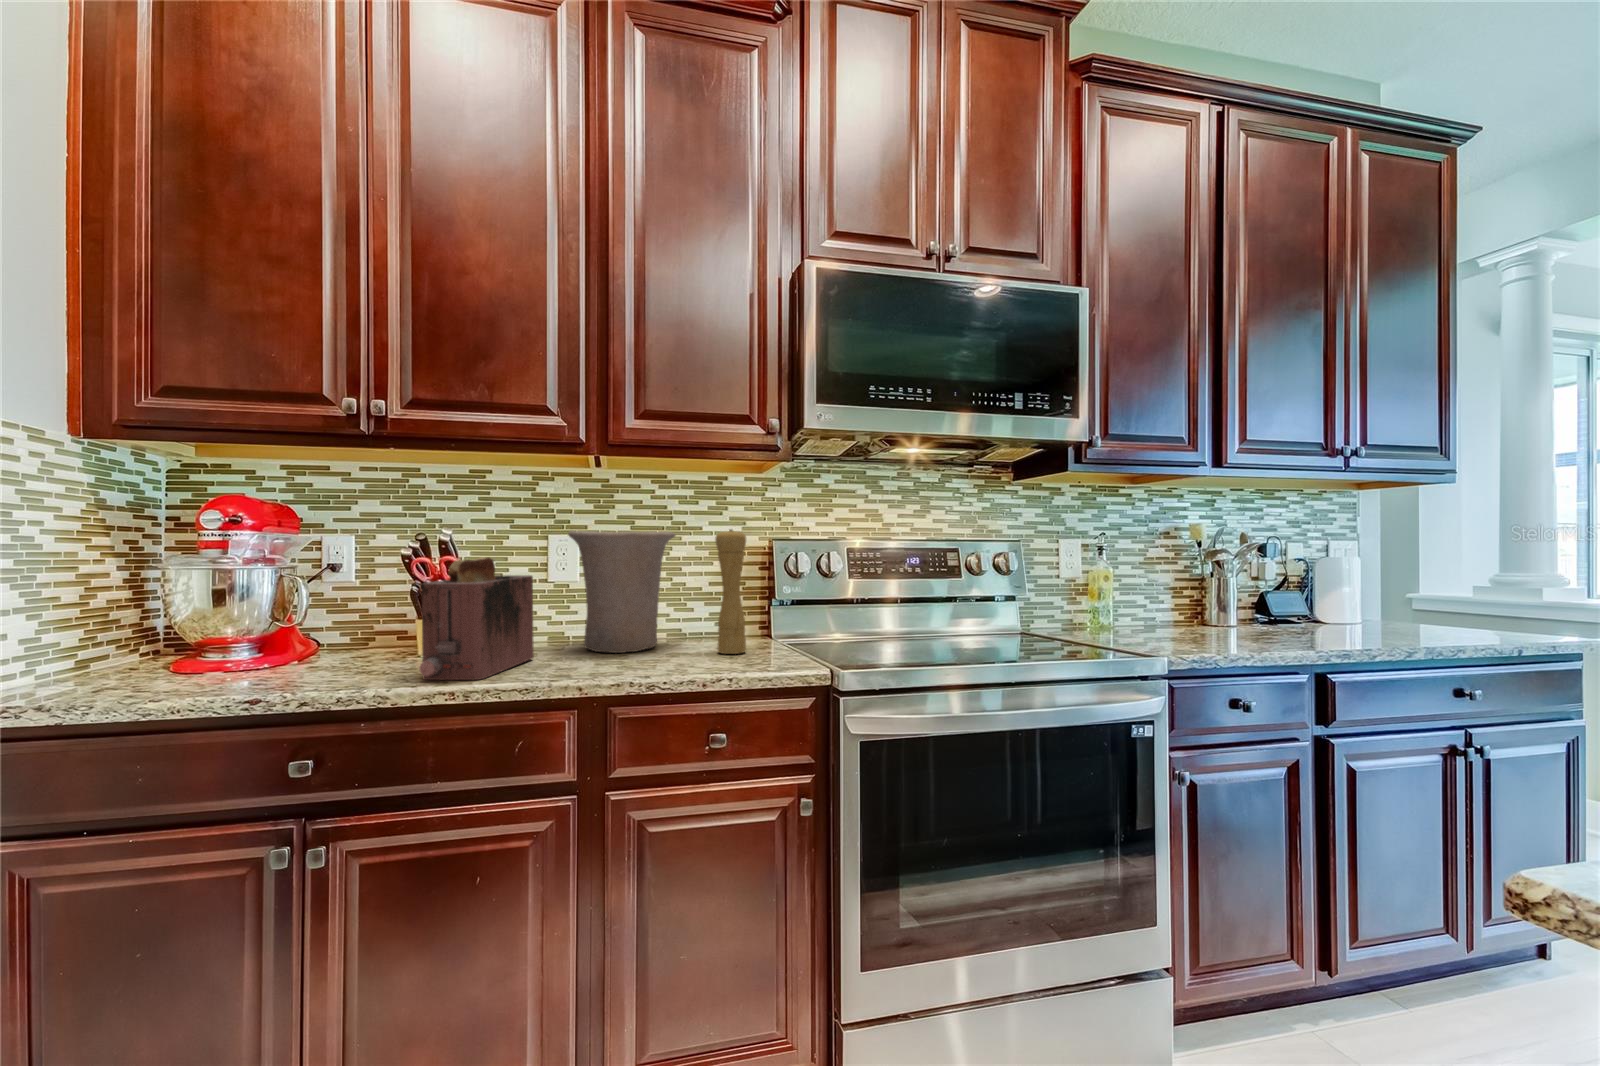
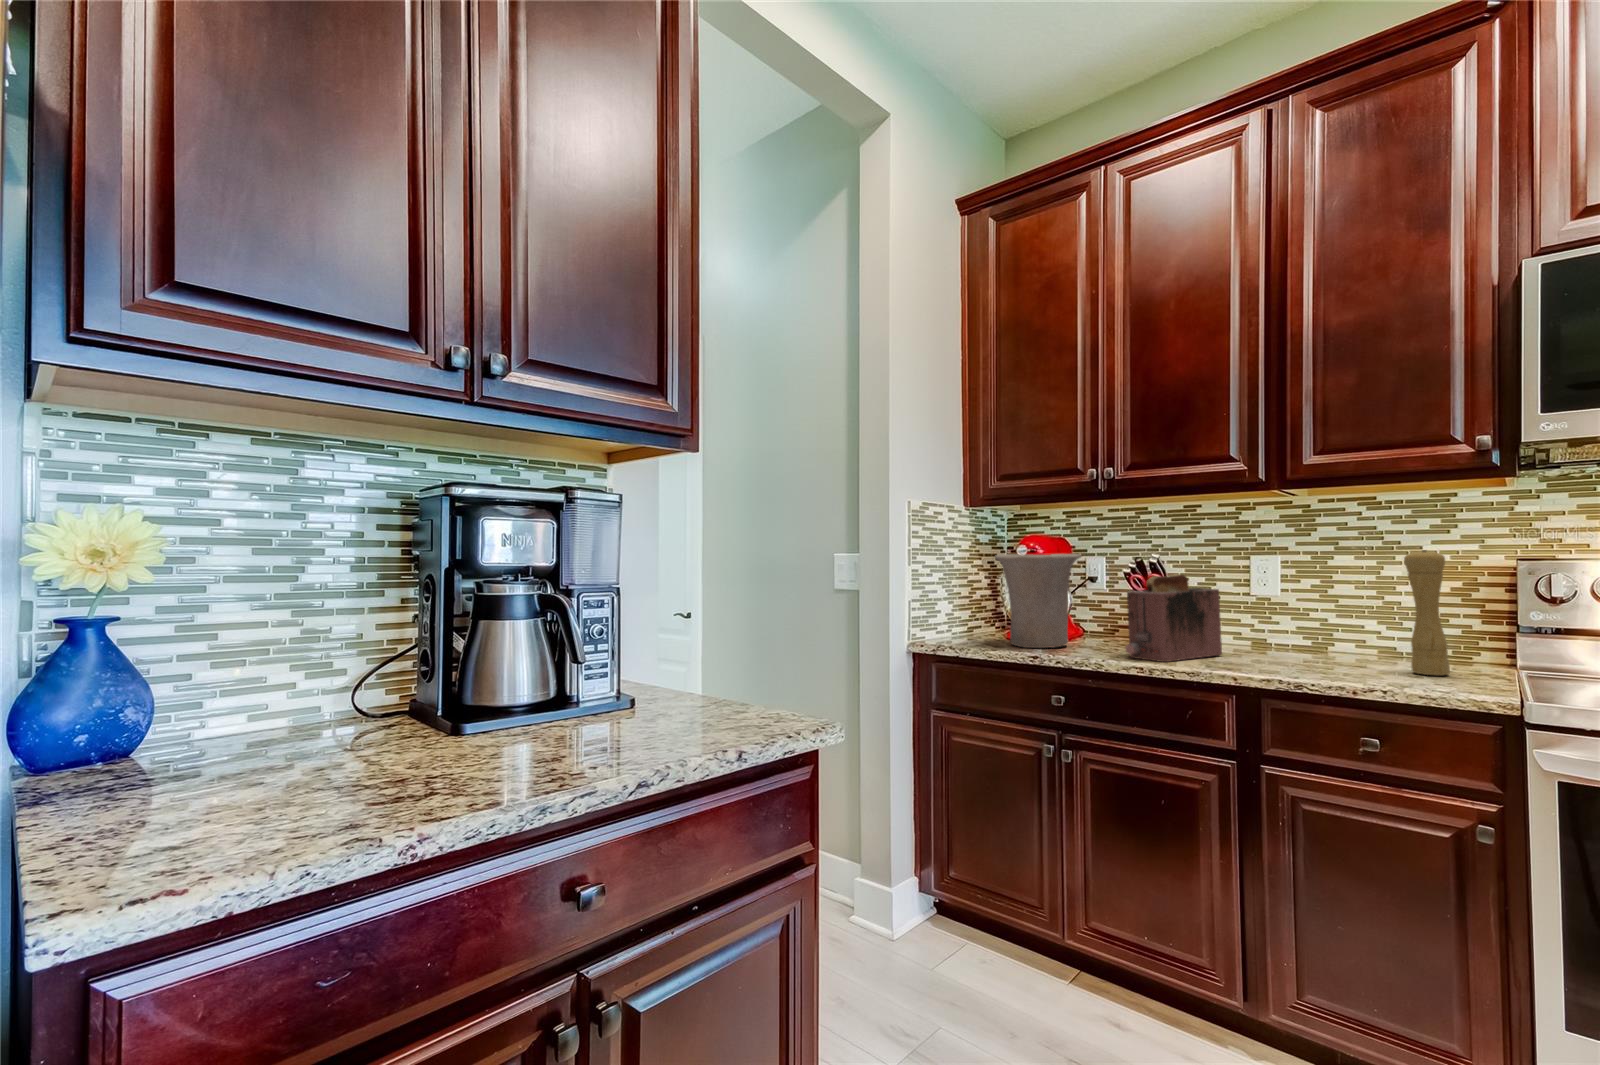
vase: present [568,530,676,653] -> present [995,554,1081,648]

